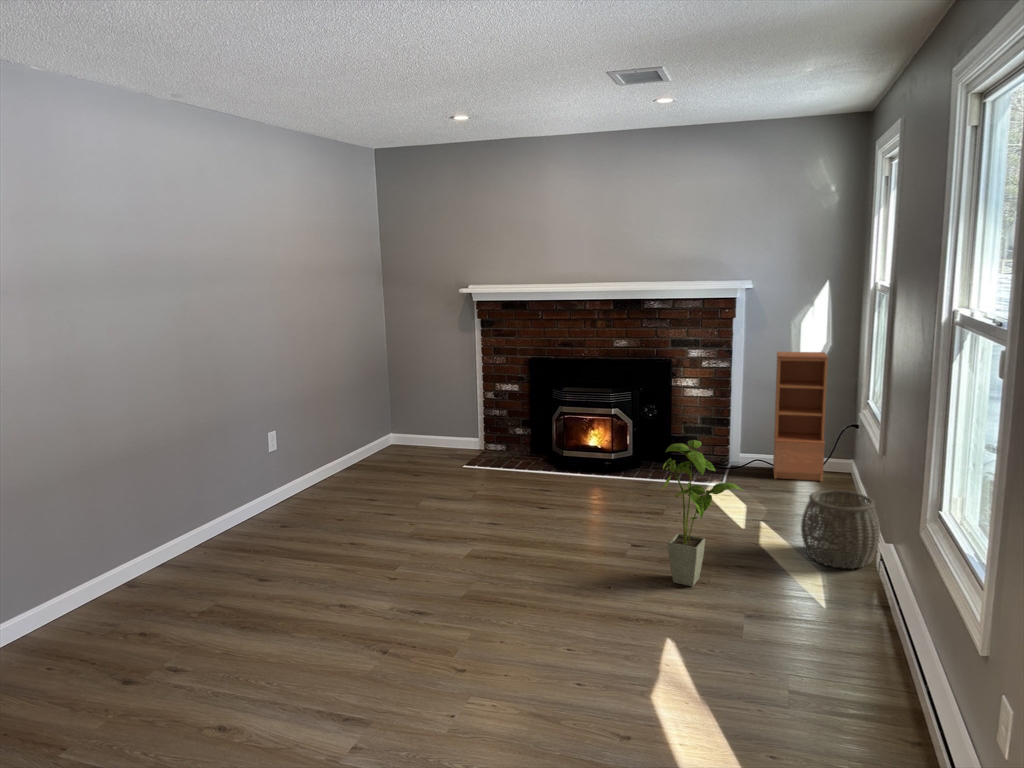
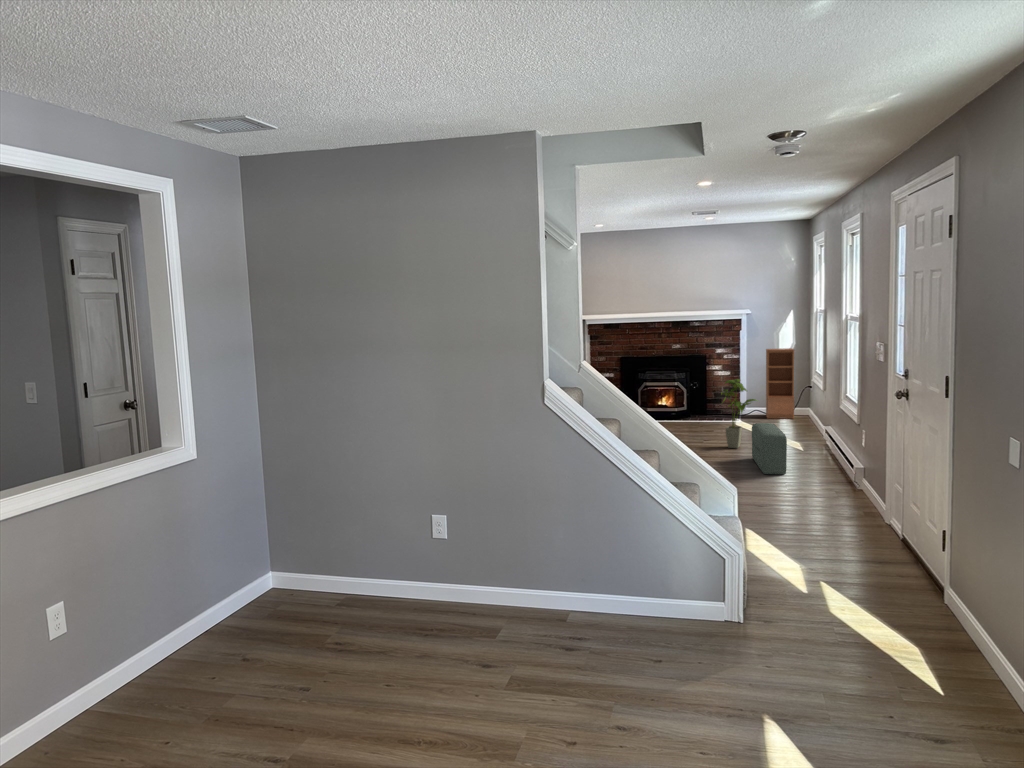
woven basket: present [801,490,880,569] -> none [785,408,823,442]
pouf: none [713,561,789,740] -> present [752,423,787,474]

